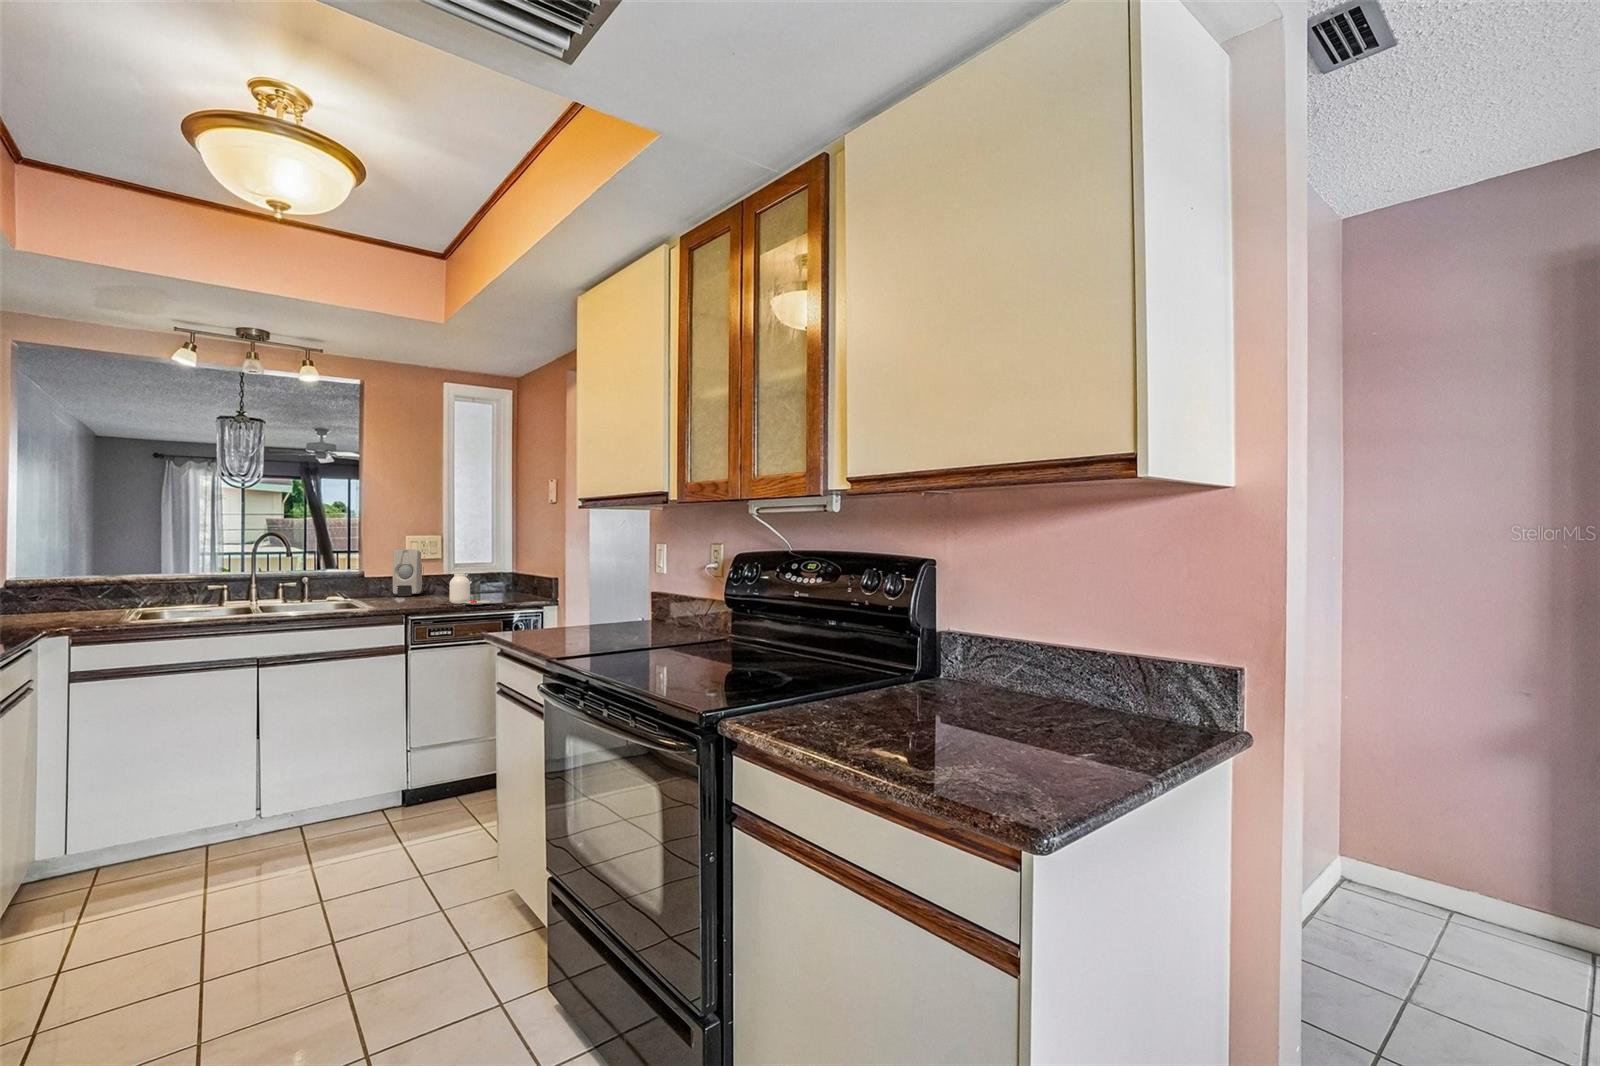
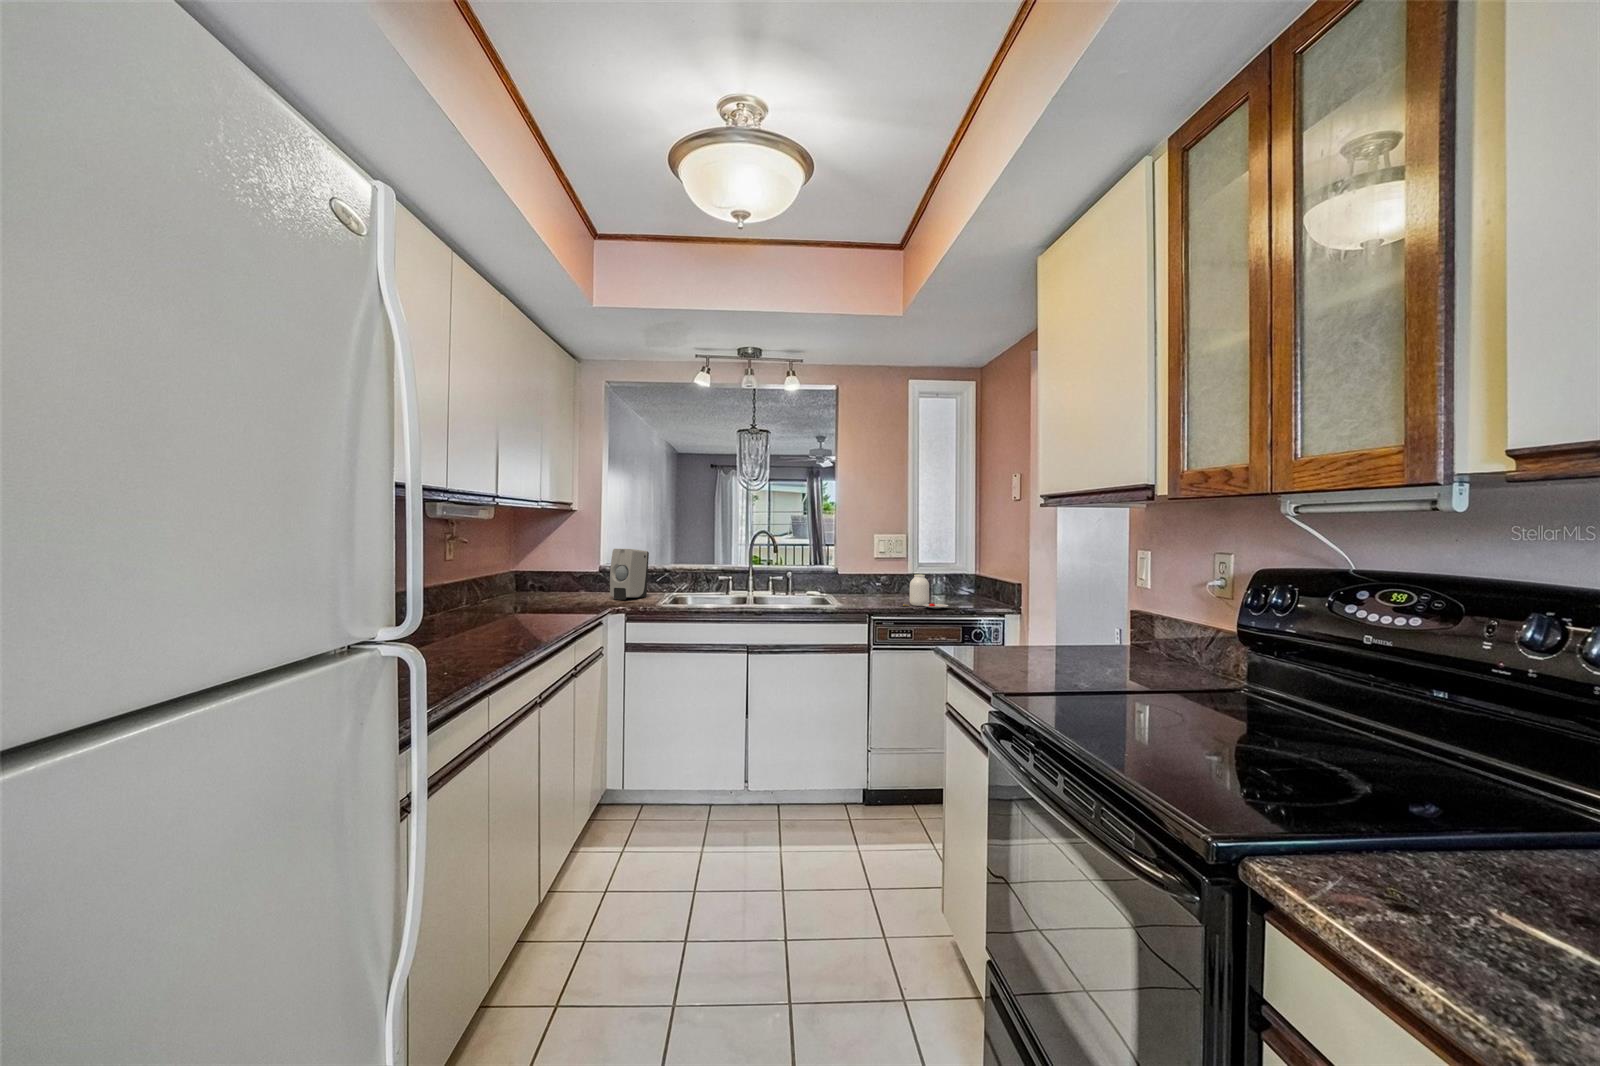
soap dispenser: present [393,549,423,596] -> present [610,549,649,600]

